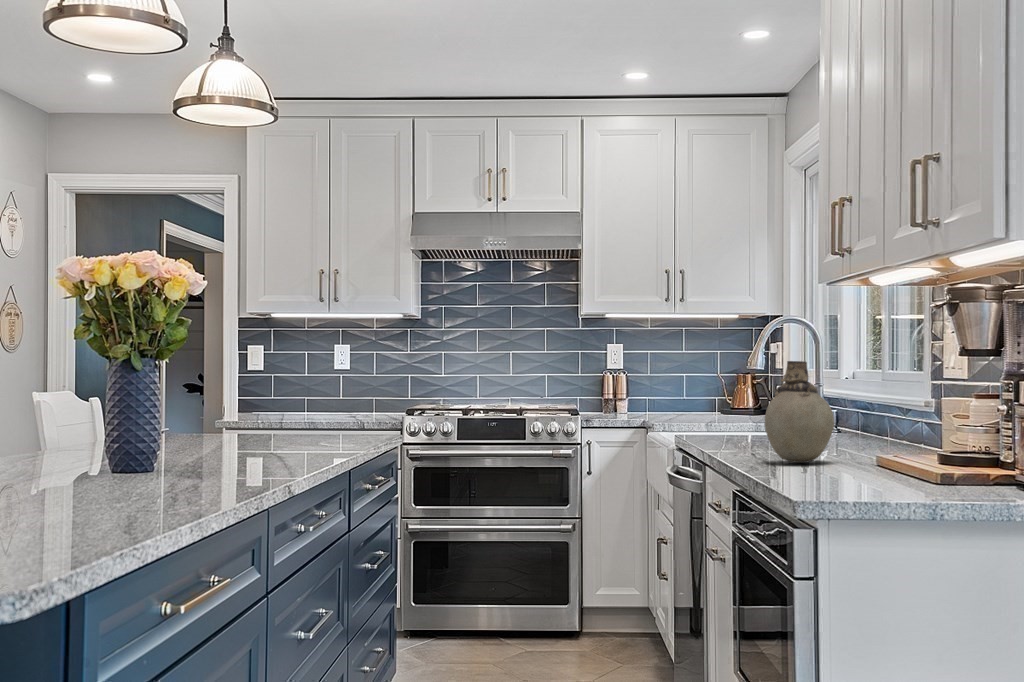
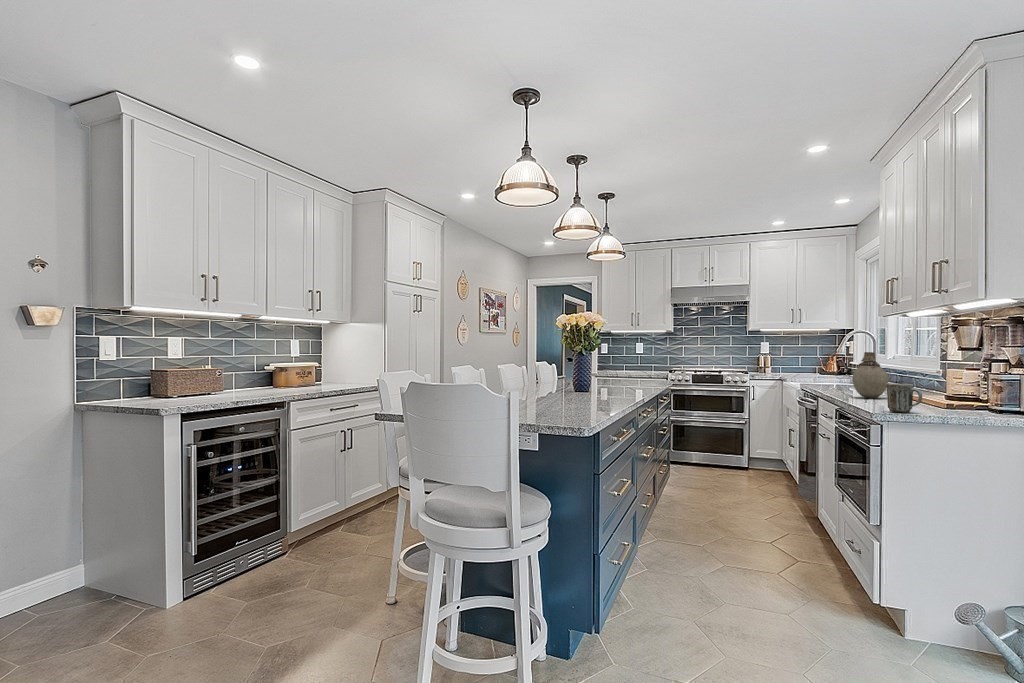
mug: none [824,429,894,497] -> present [886,383,922,412]

